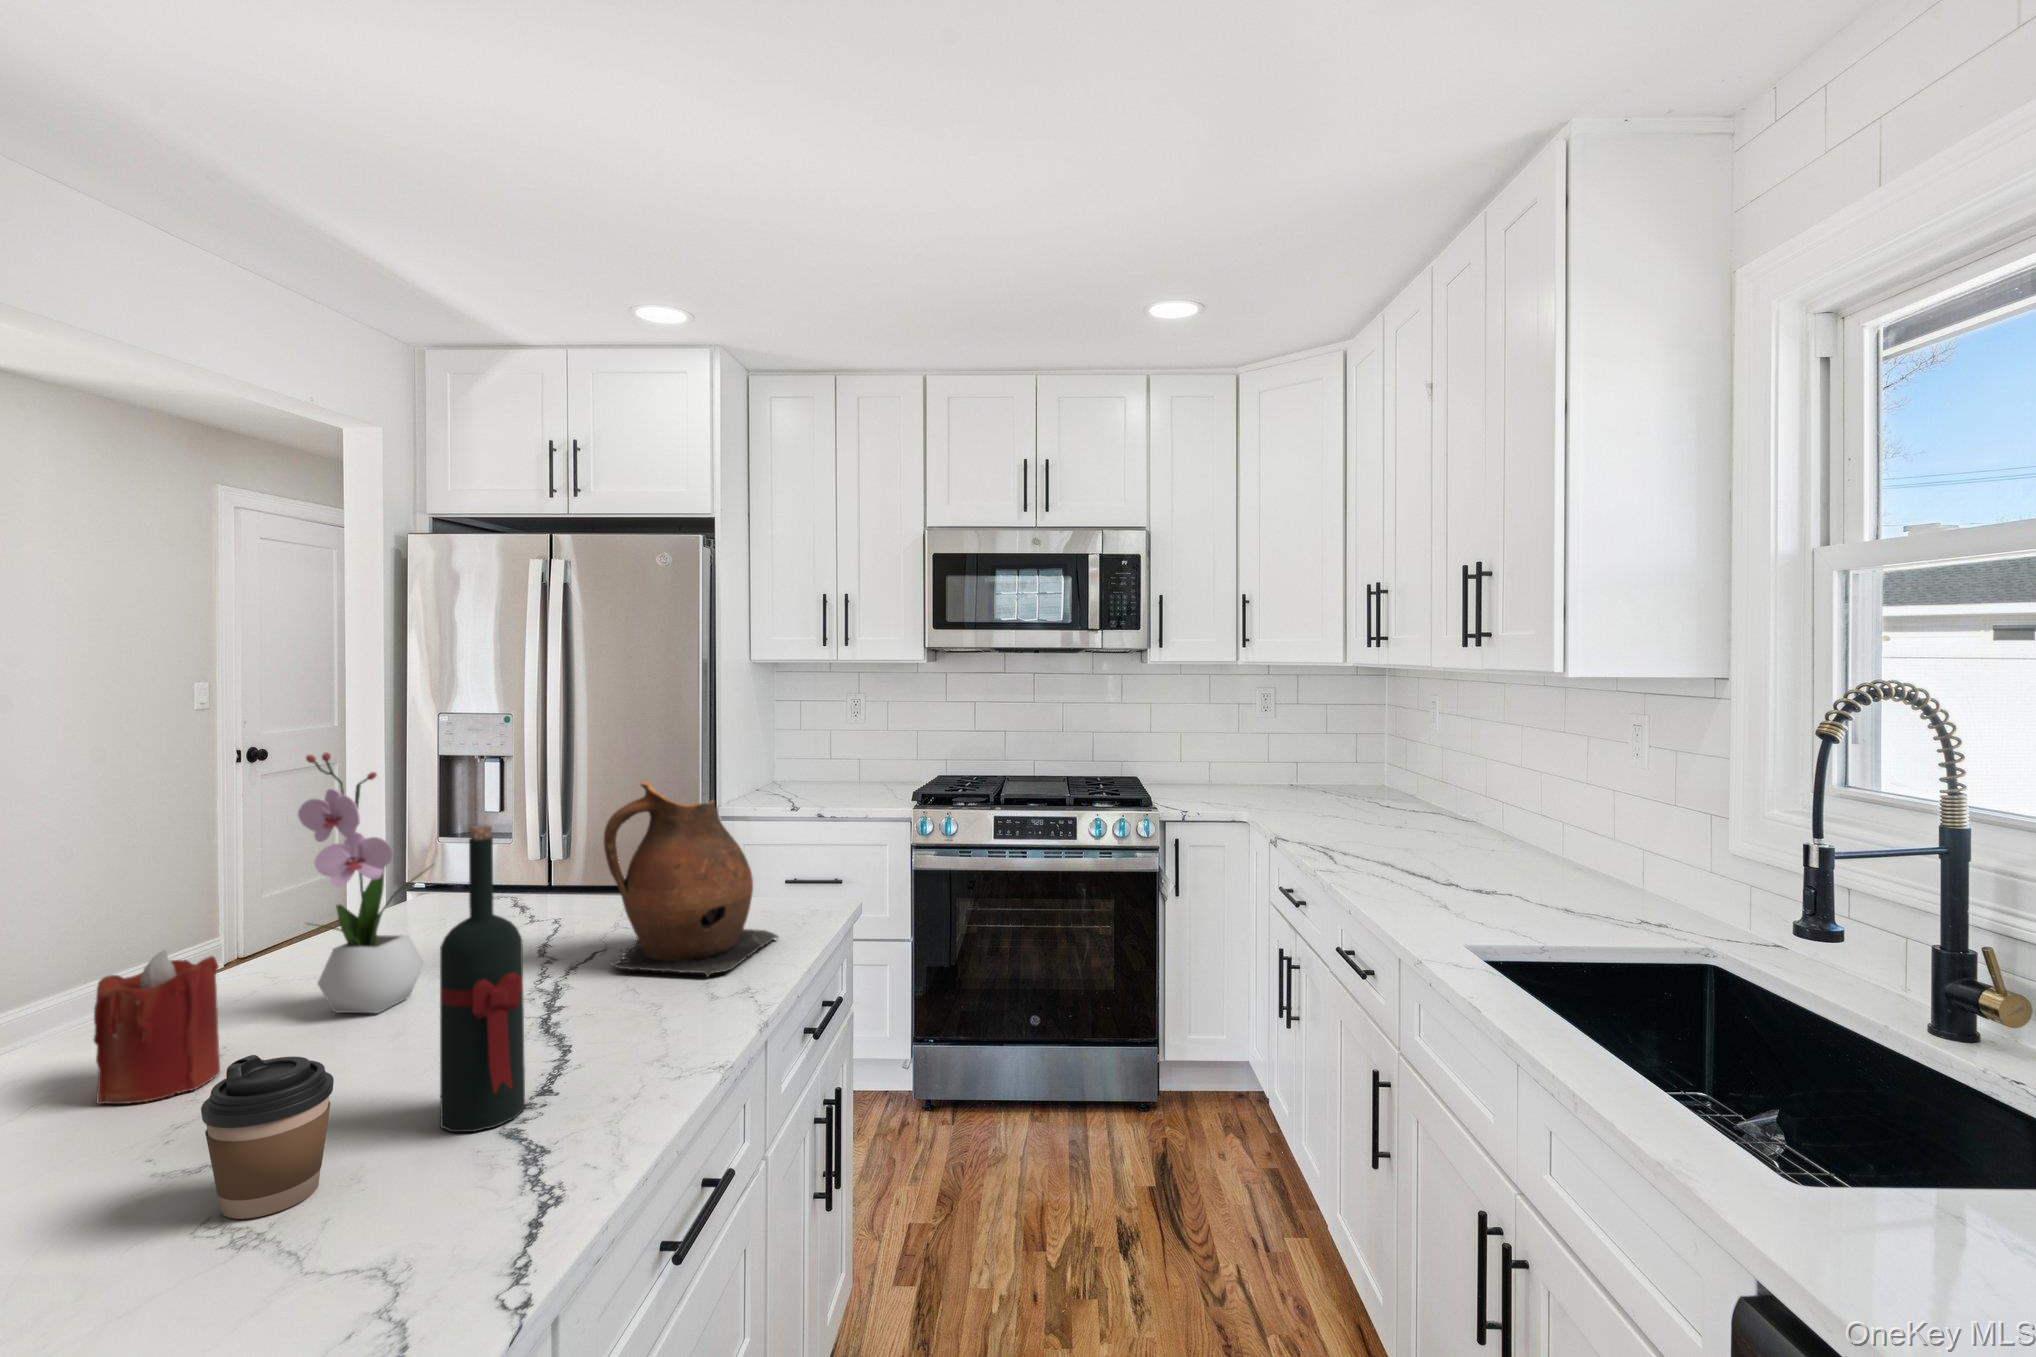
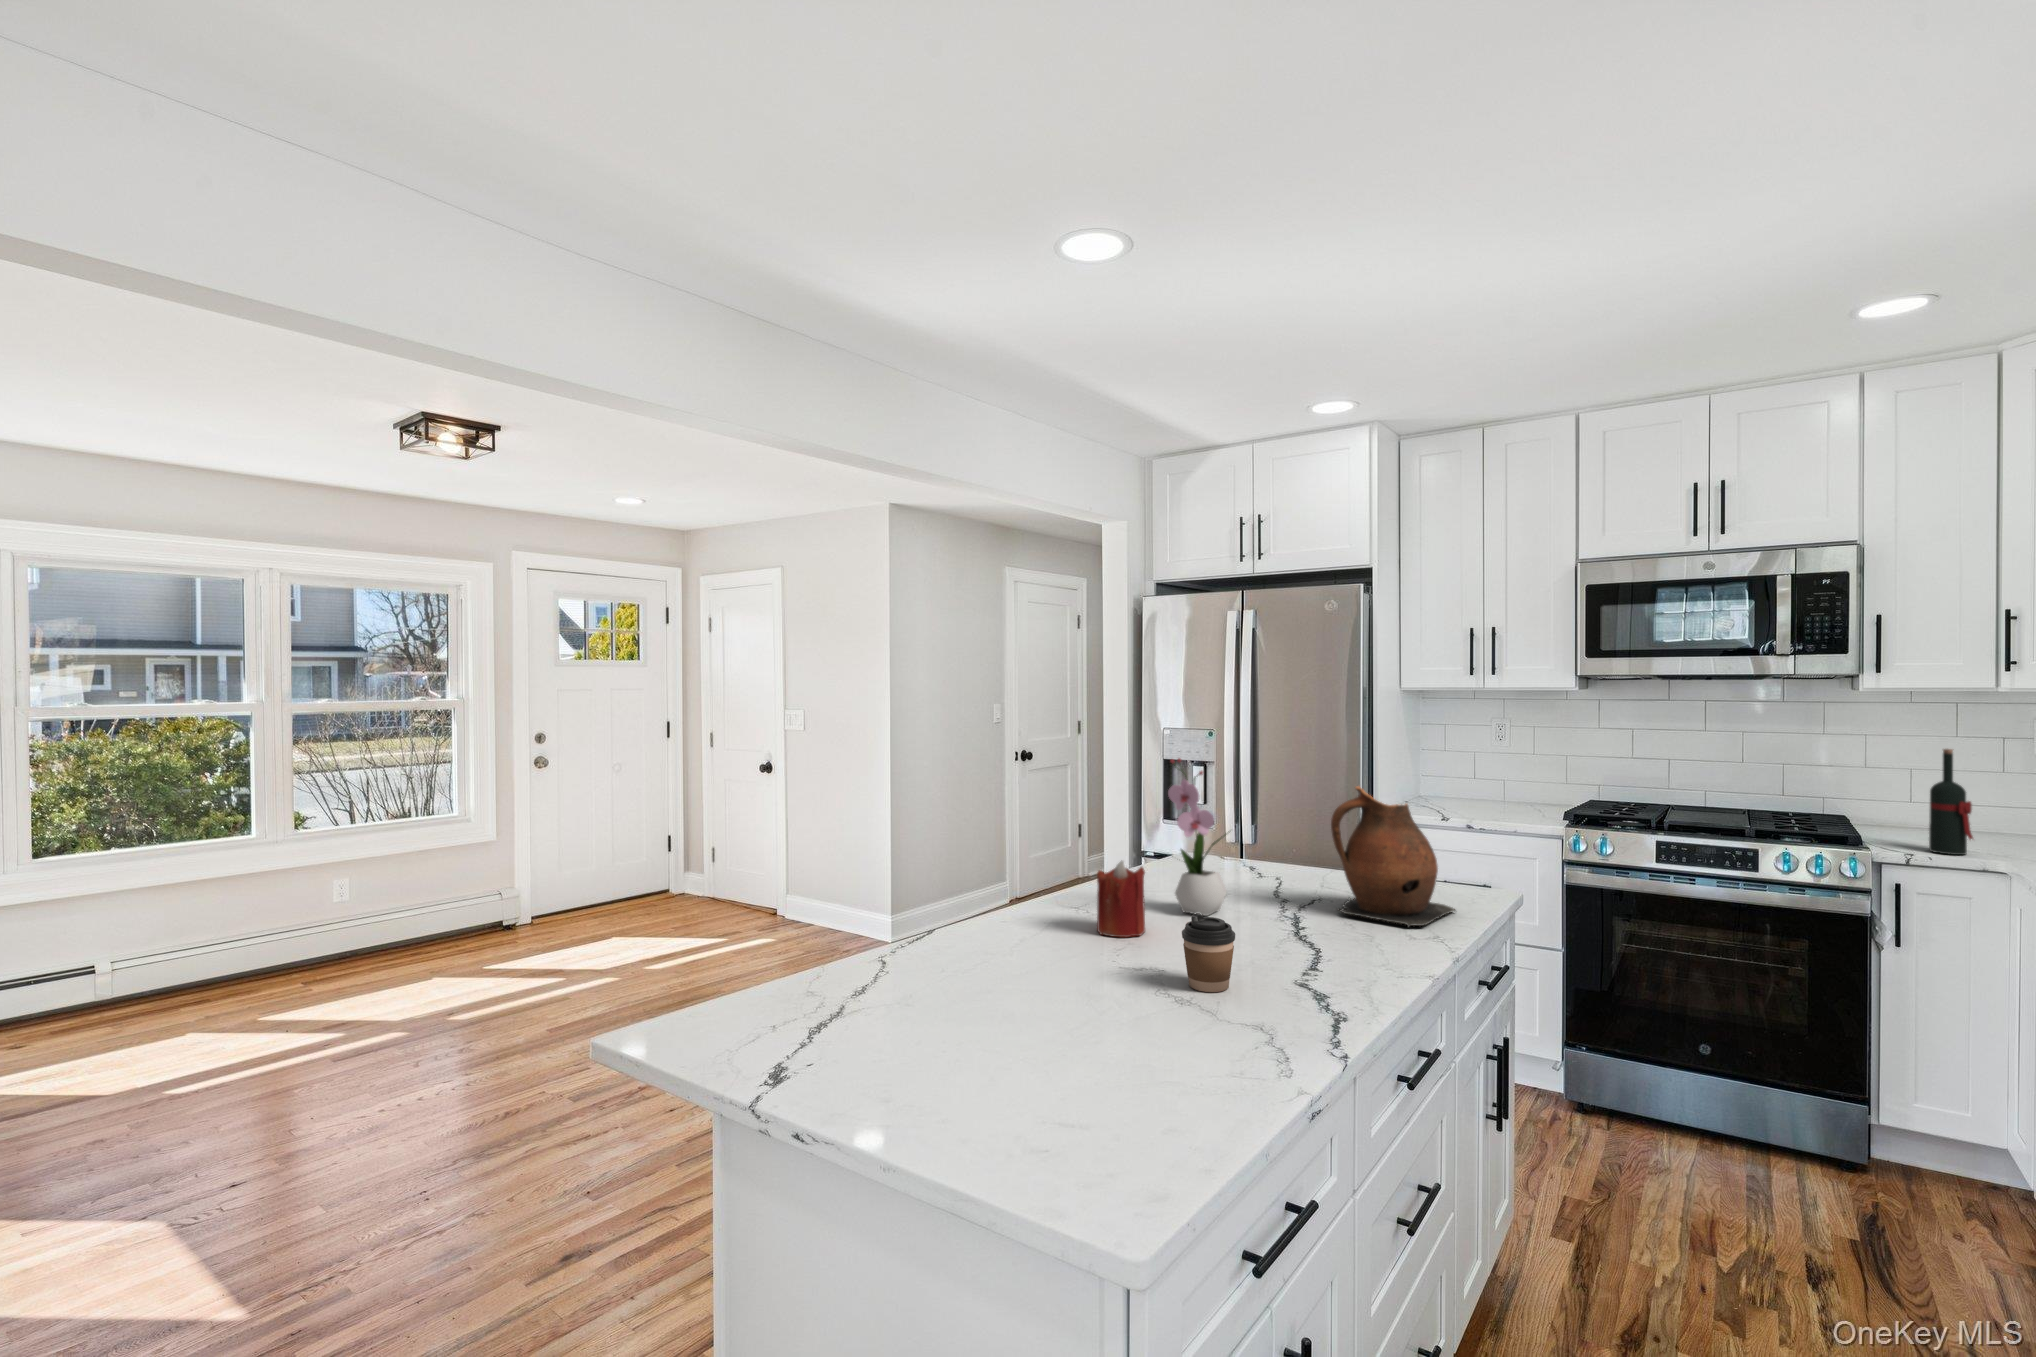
wine bottle: present [440,825,525,1132] -> present [1929,749,1973,855]

